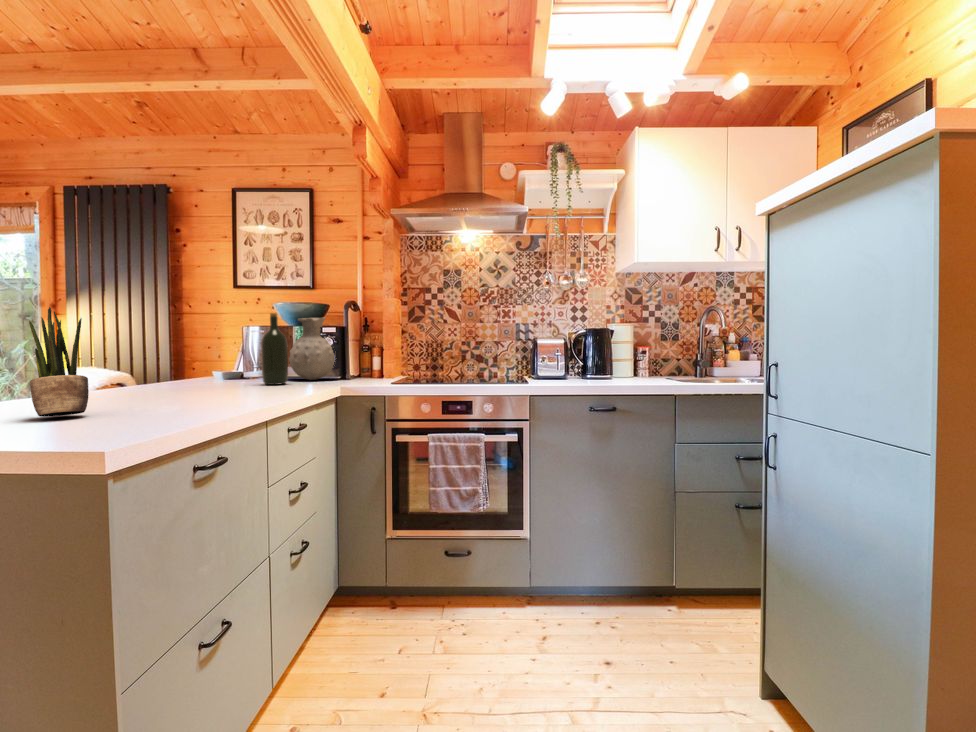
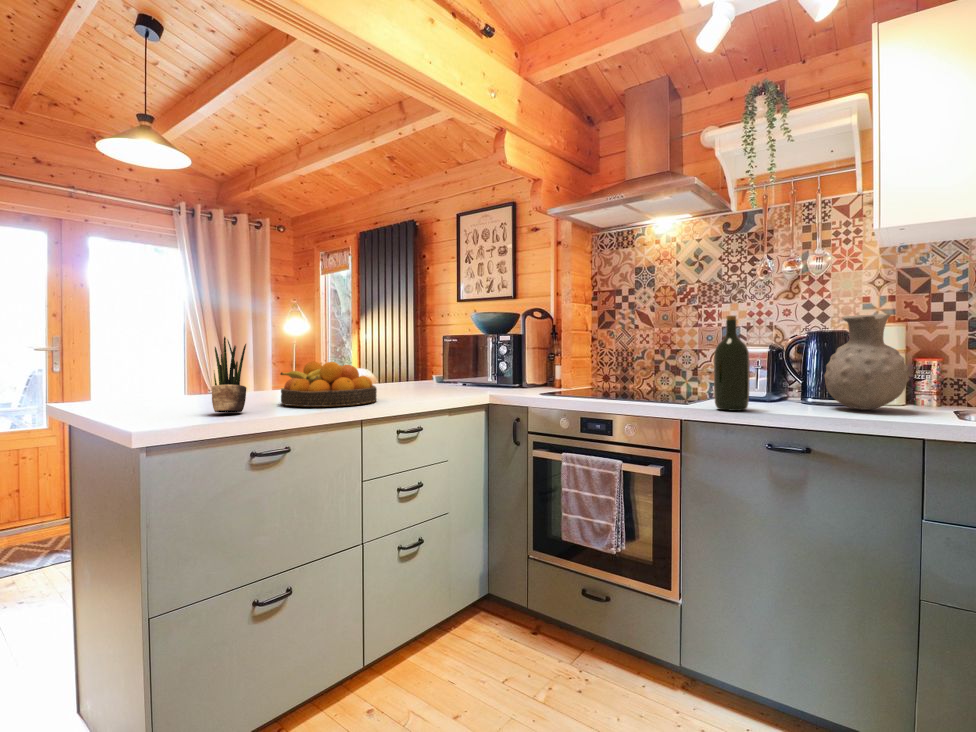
wine bottle: present [261,313,288,385] -> present [714,316,750,411]
vase: present [289,318,335,380] -> present [824,314,909,410]
fruit bowl: none [93,347,236,404] -> present [280,362,377,407]

